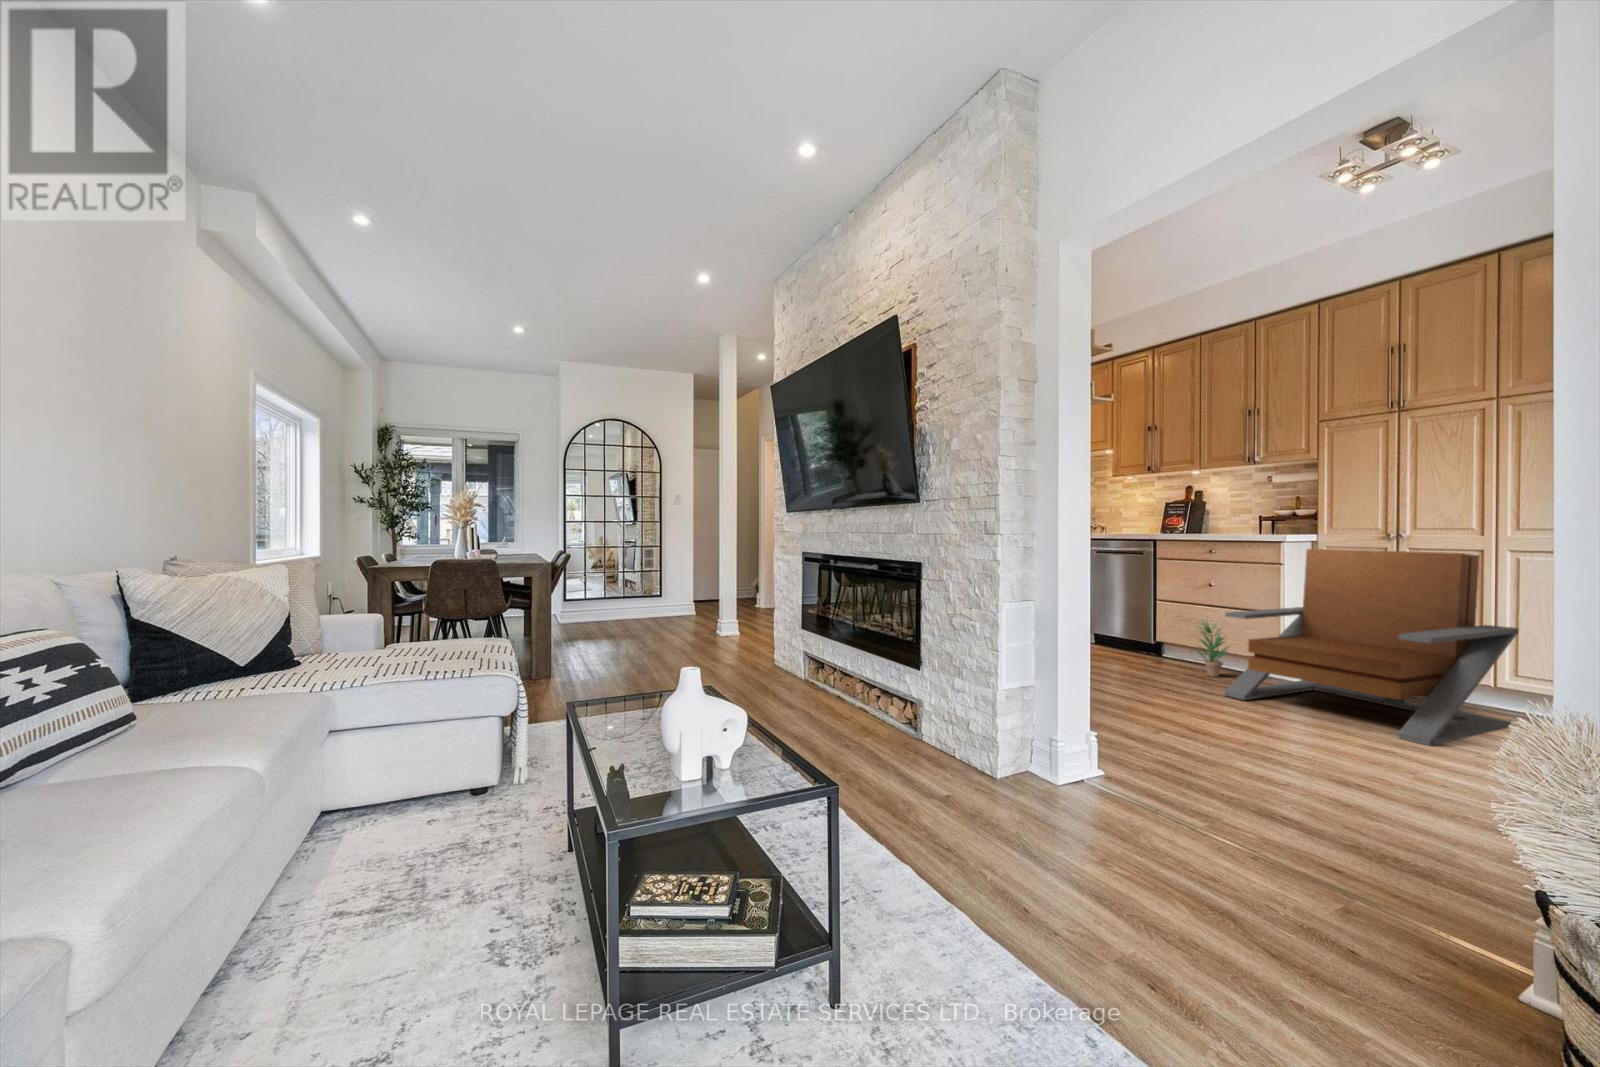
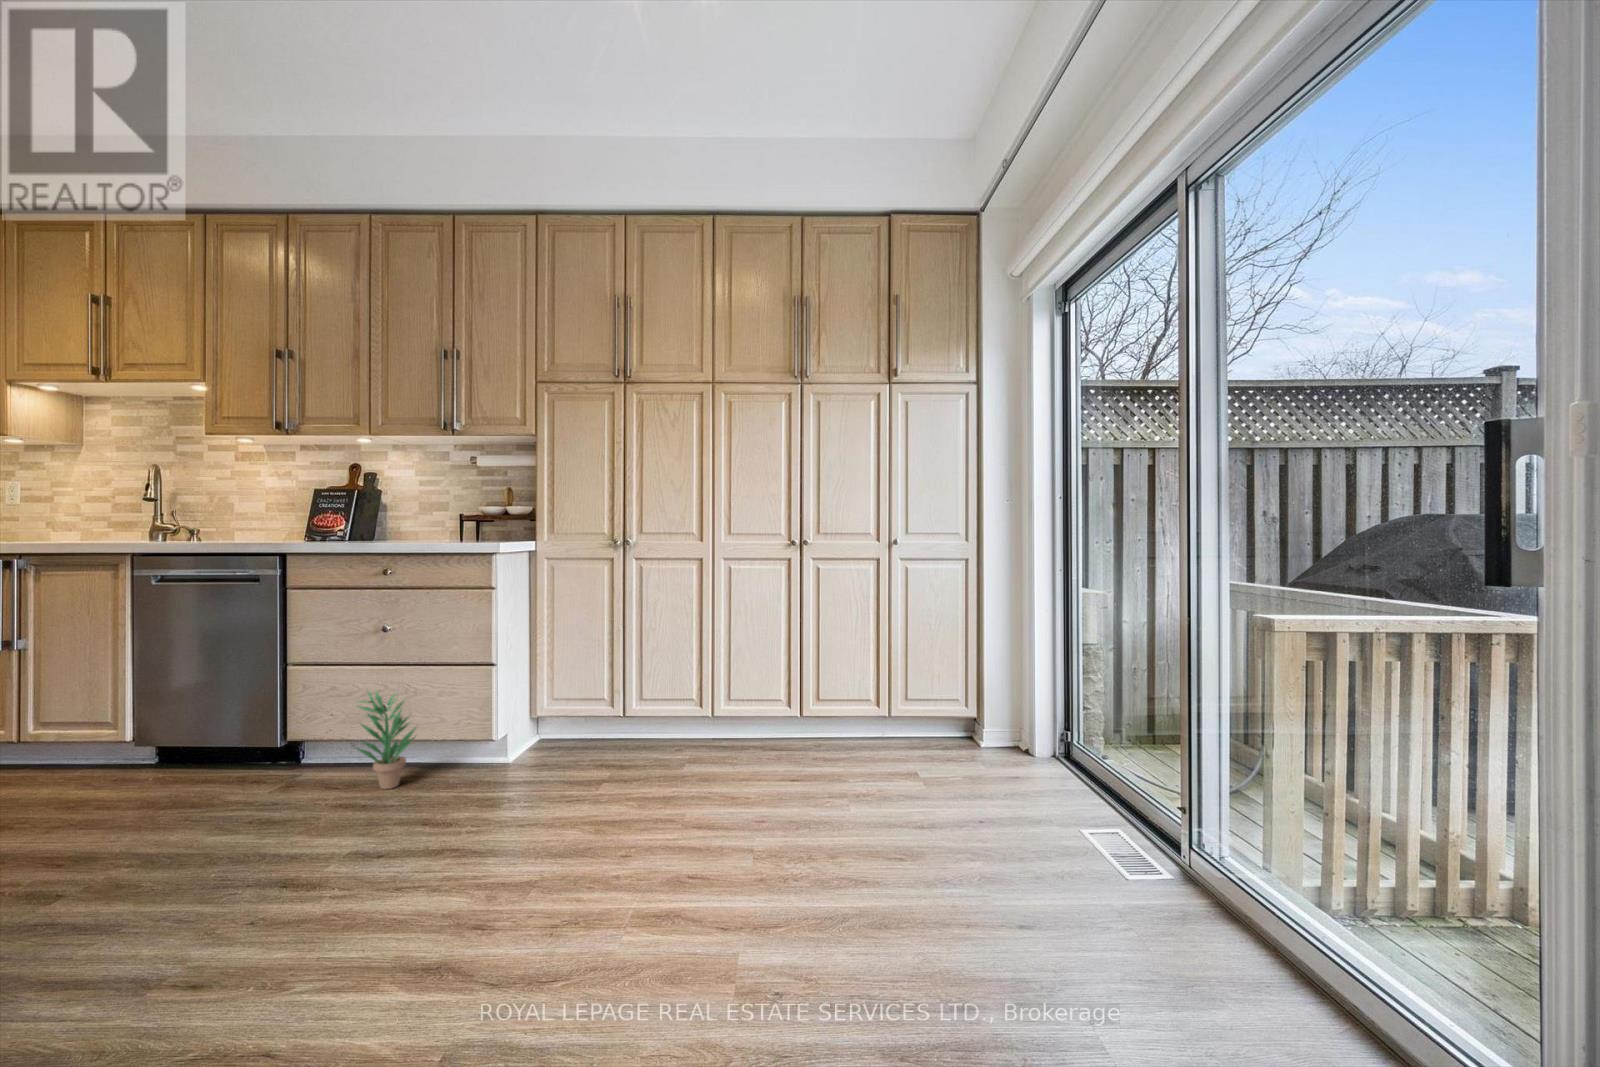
lounge chair: present [1224,549,1518,746] -> none [406,563,740,855]

